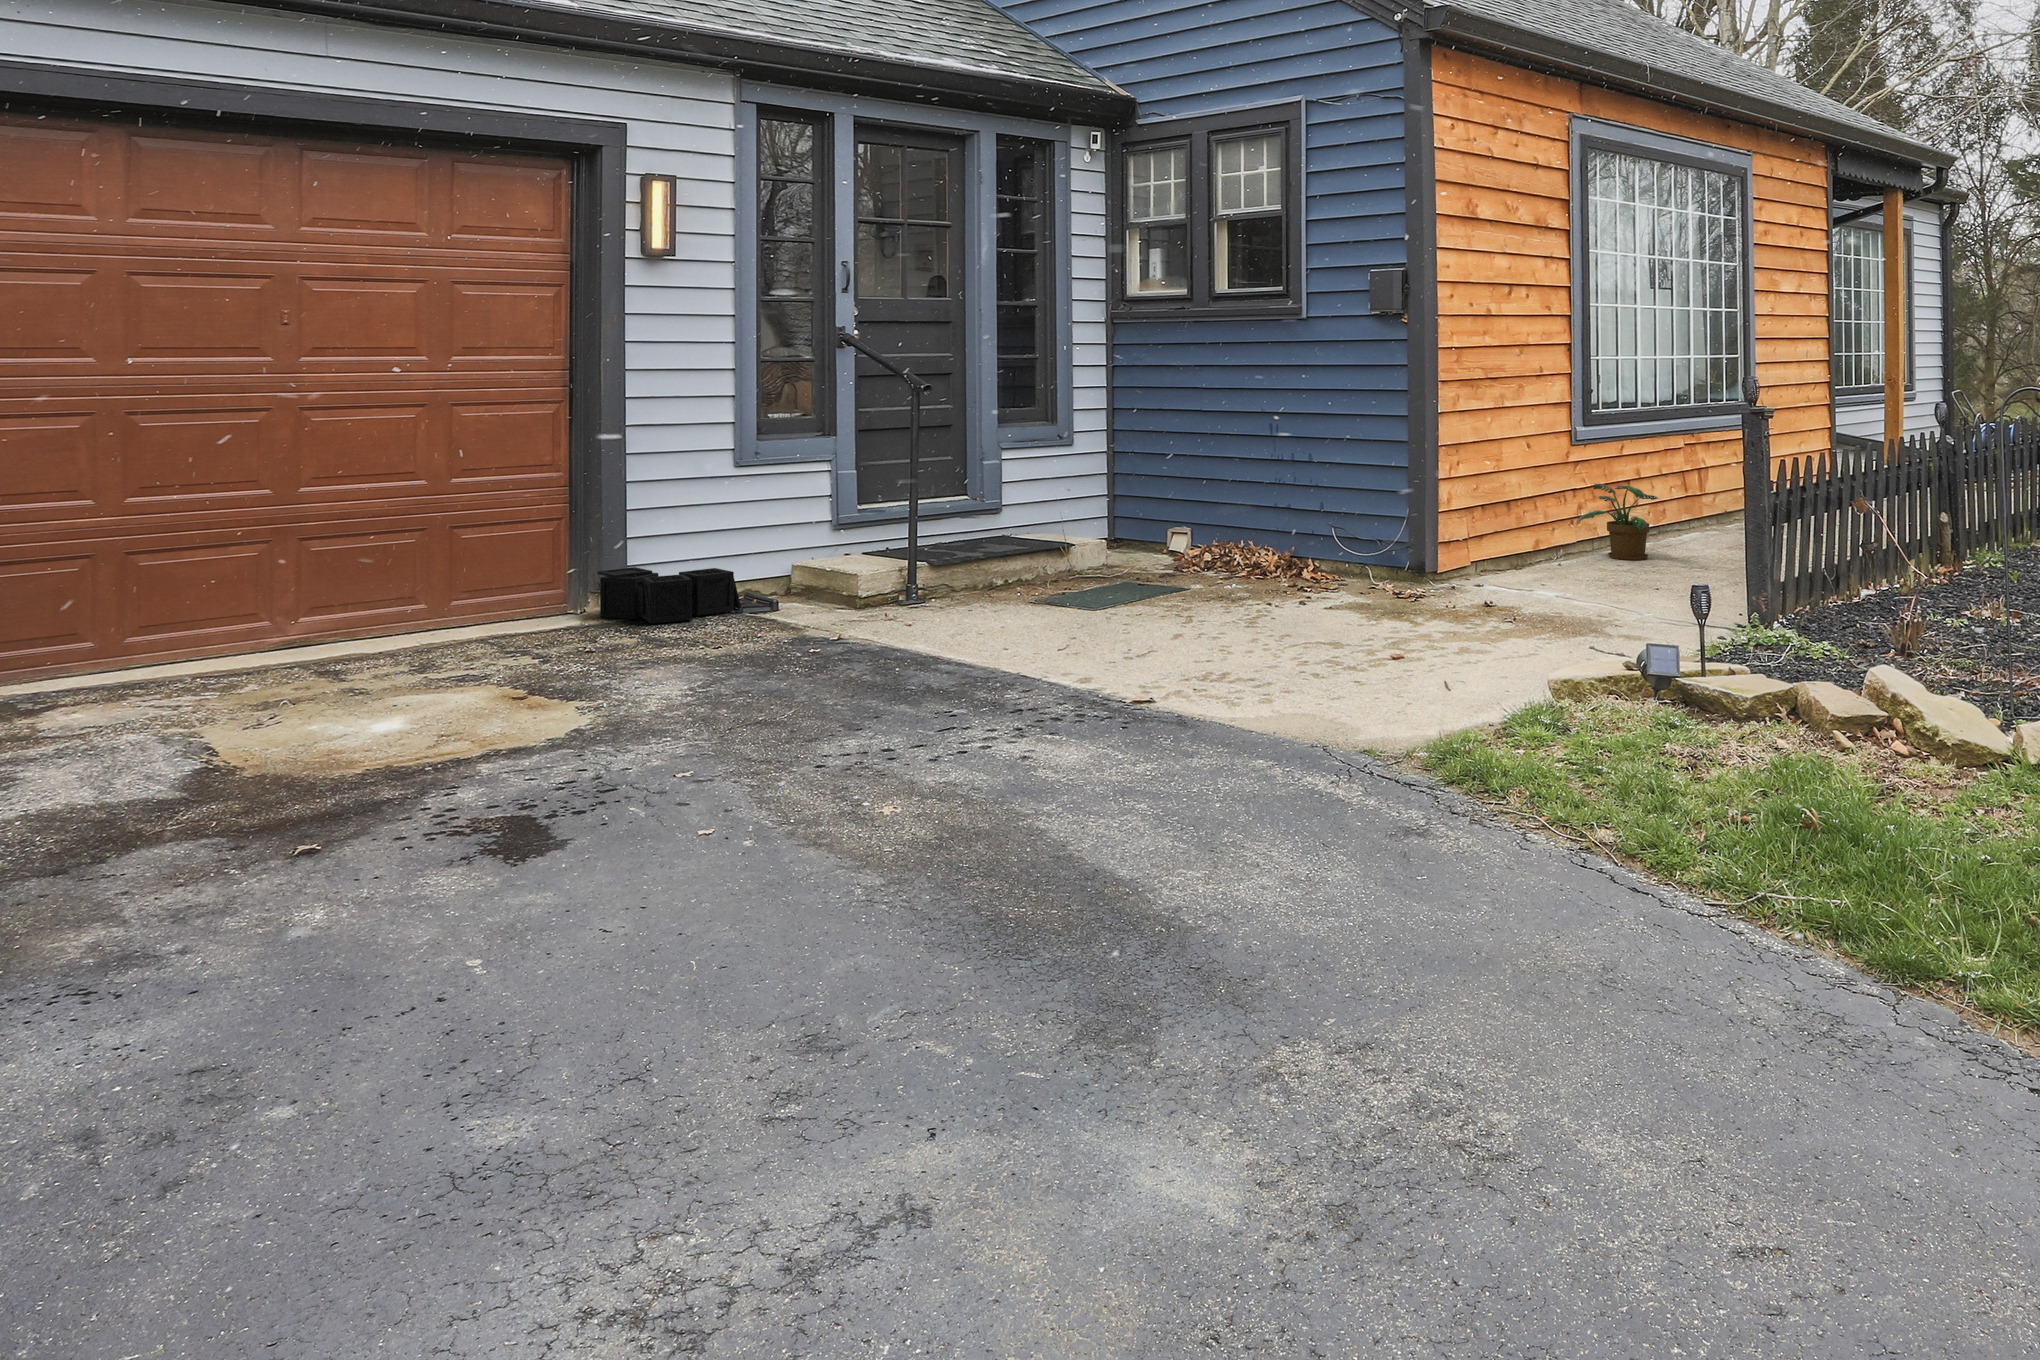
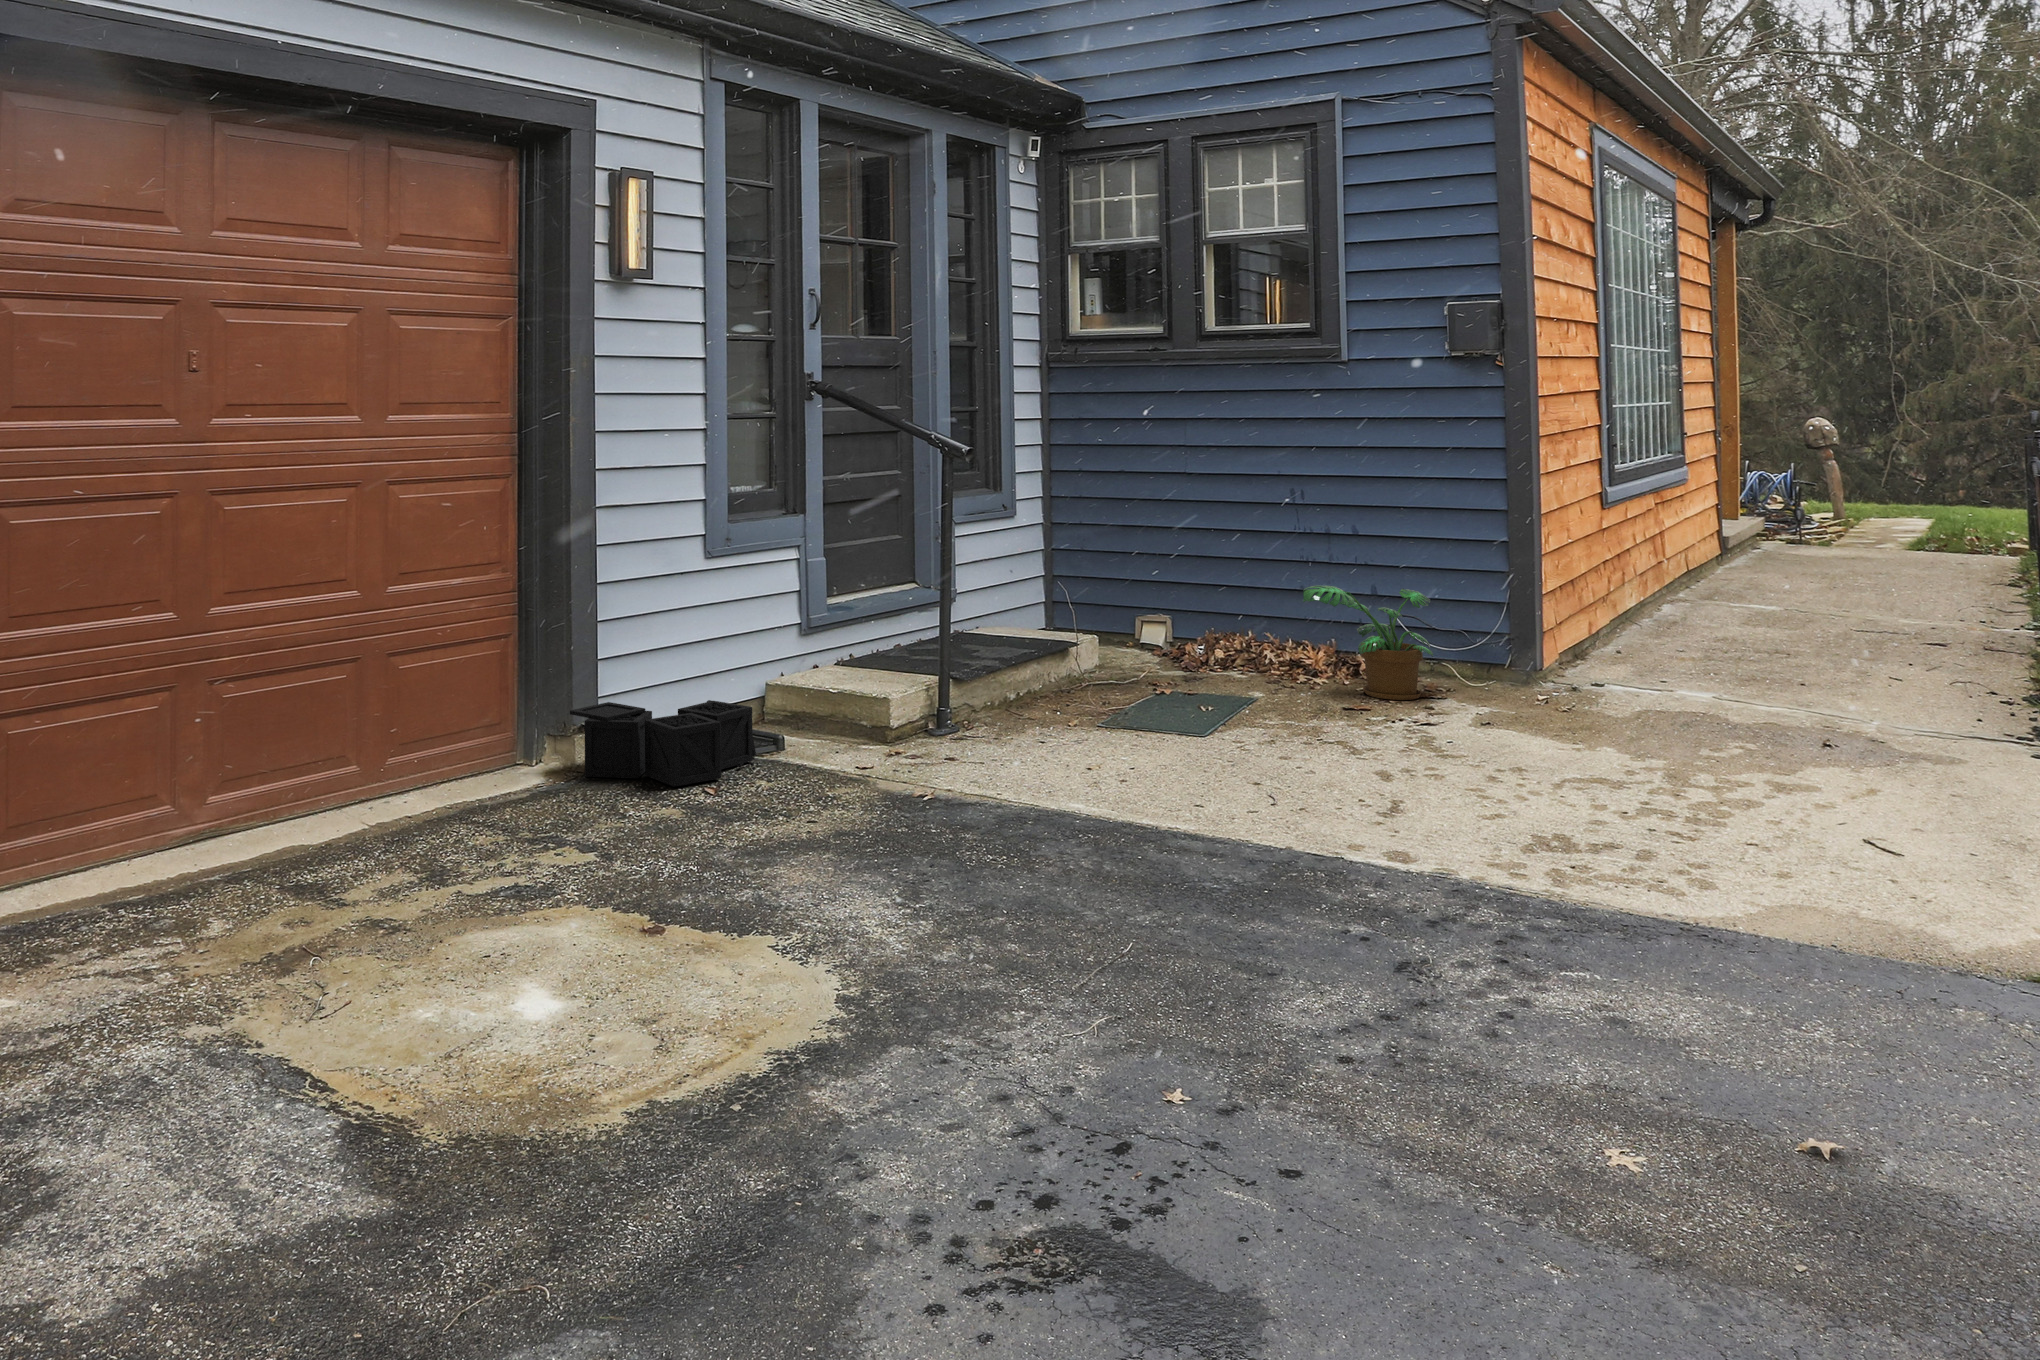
potted plant: present [1579,483,1659,560] -> present [1303,585,1433,700]

